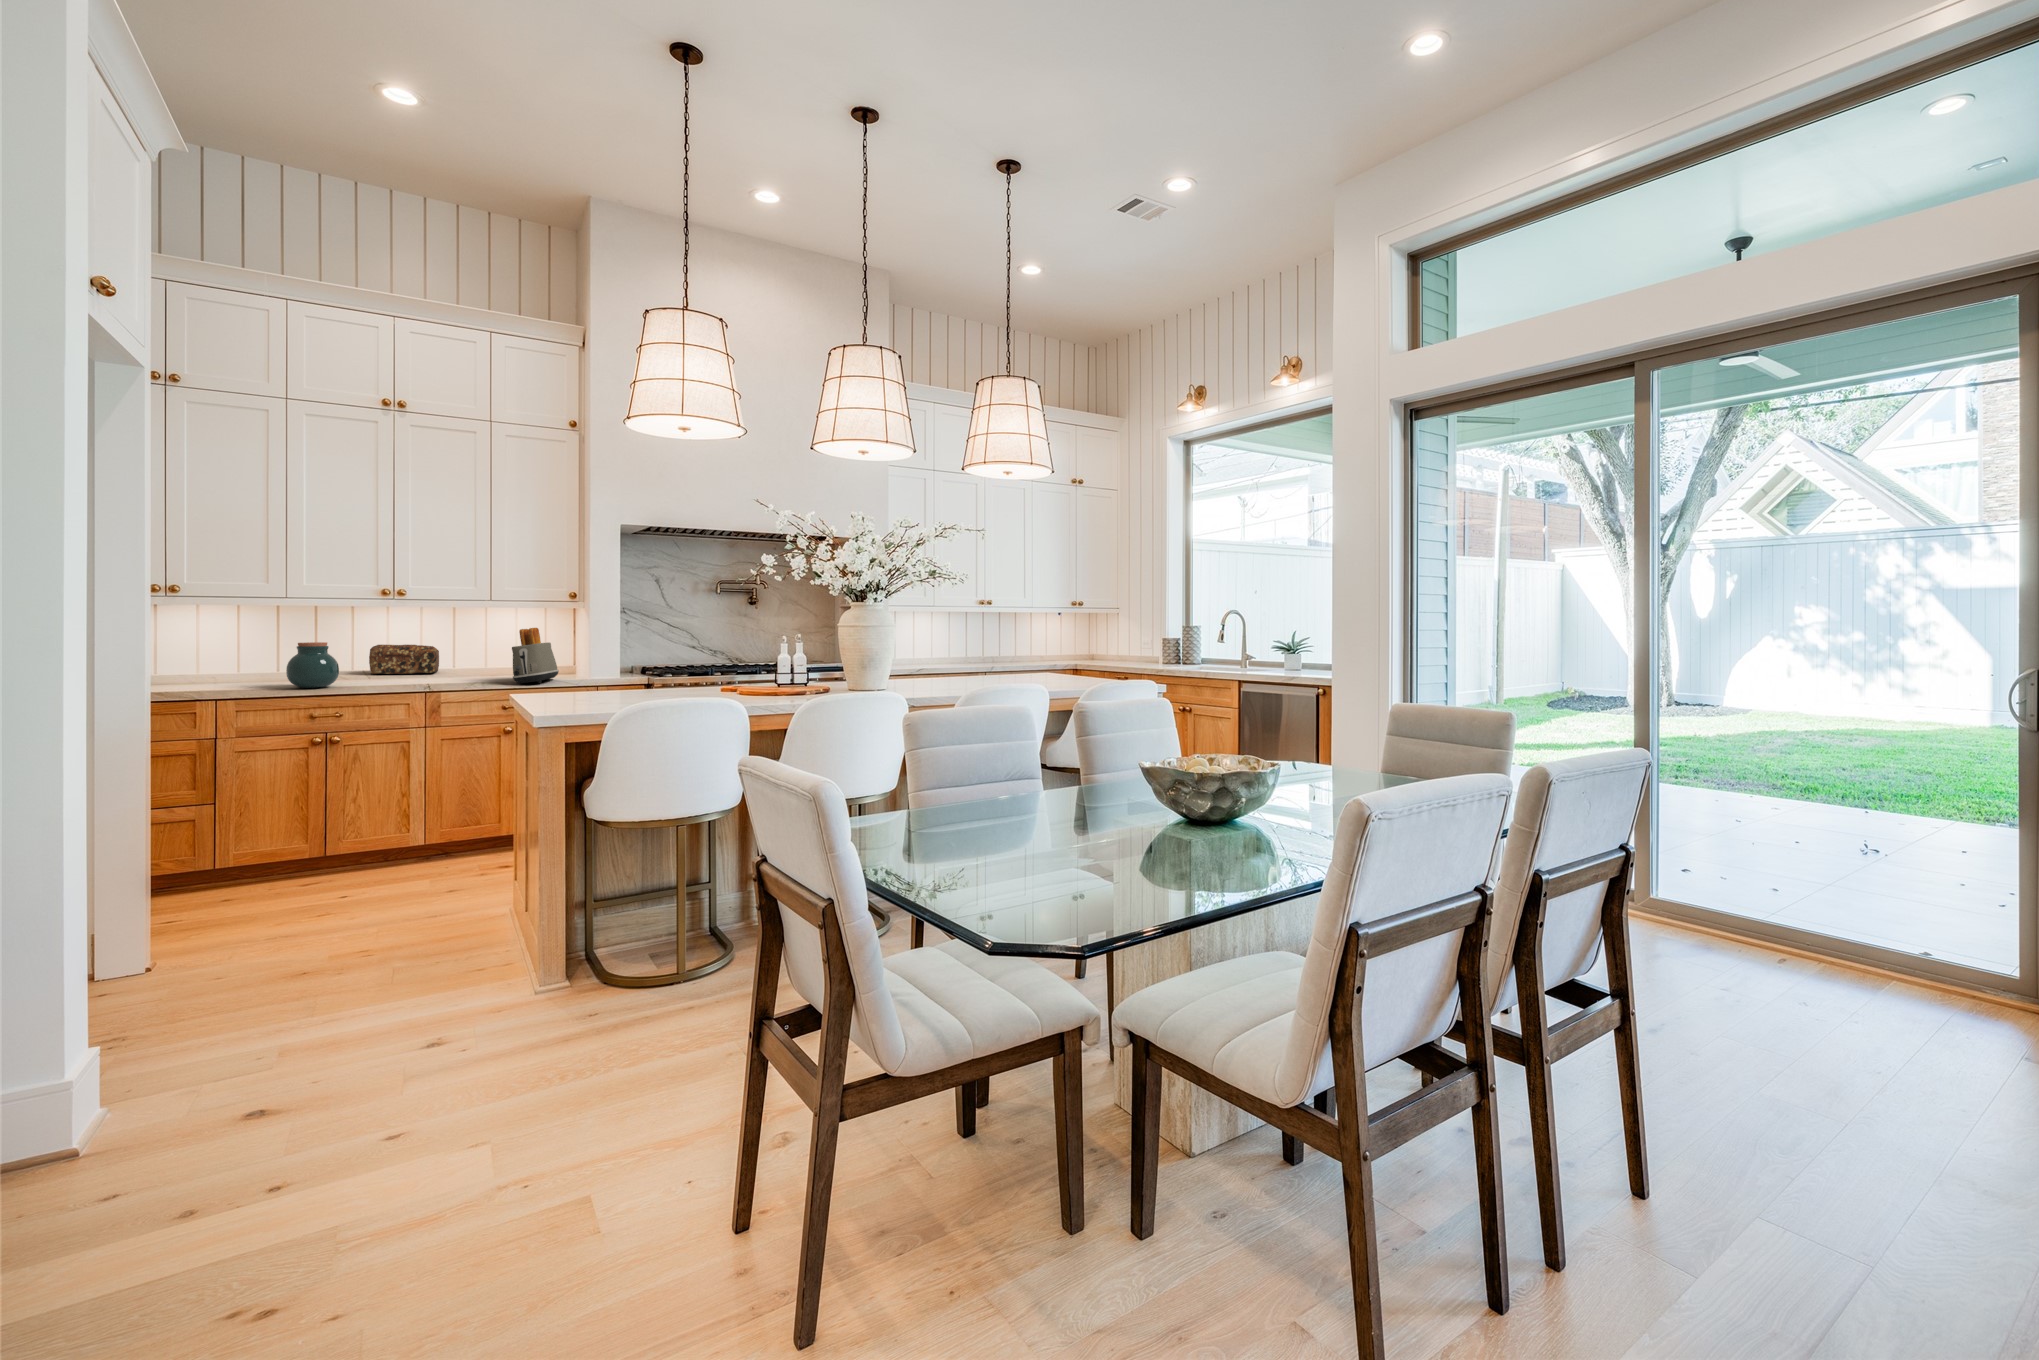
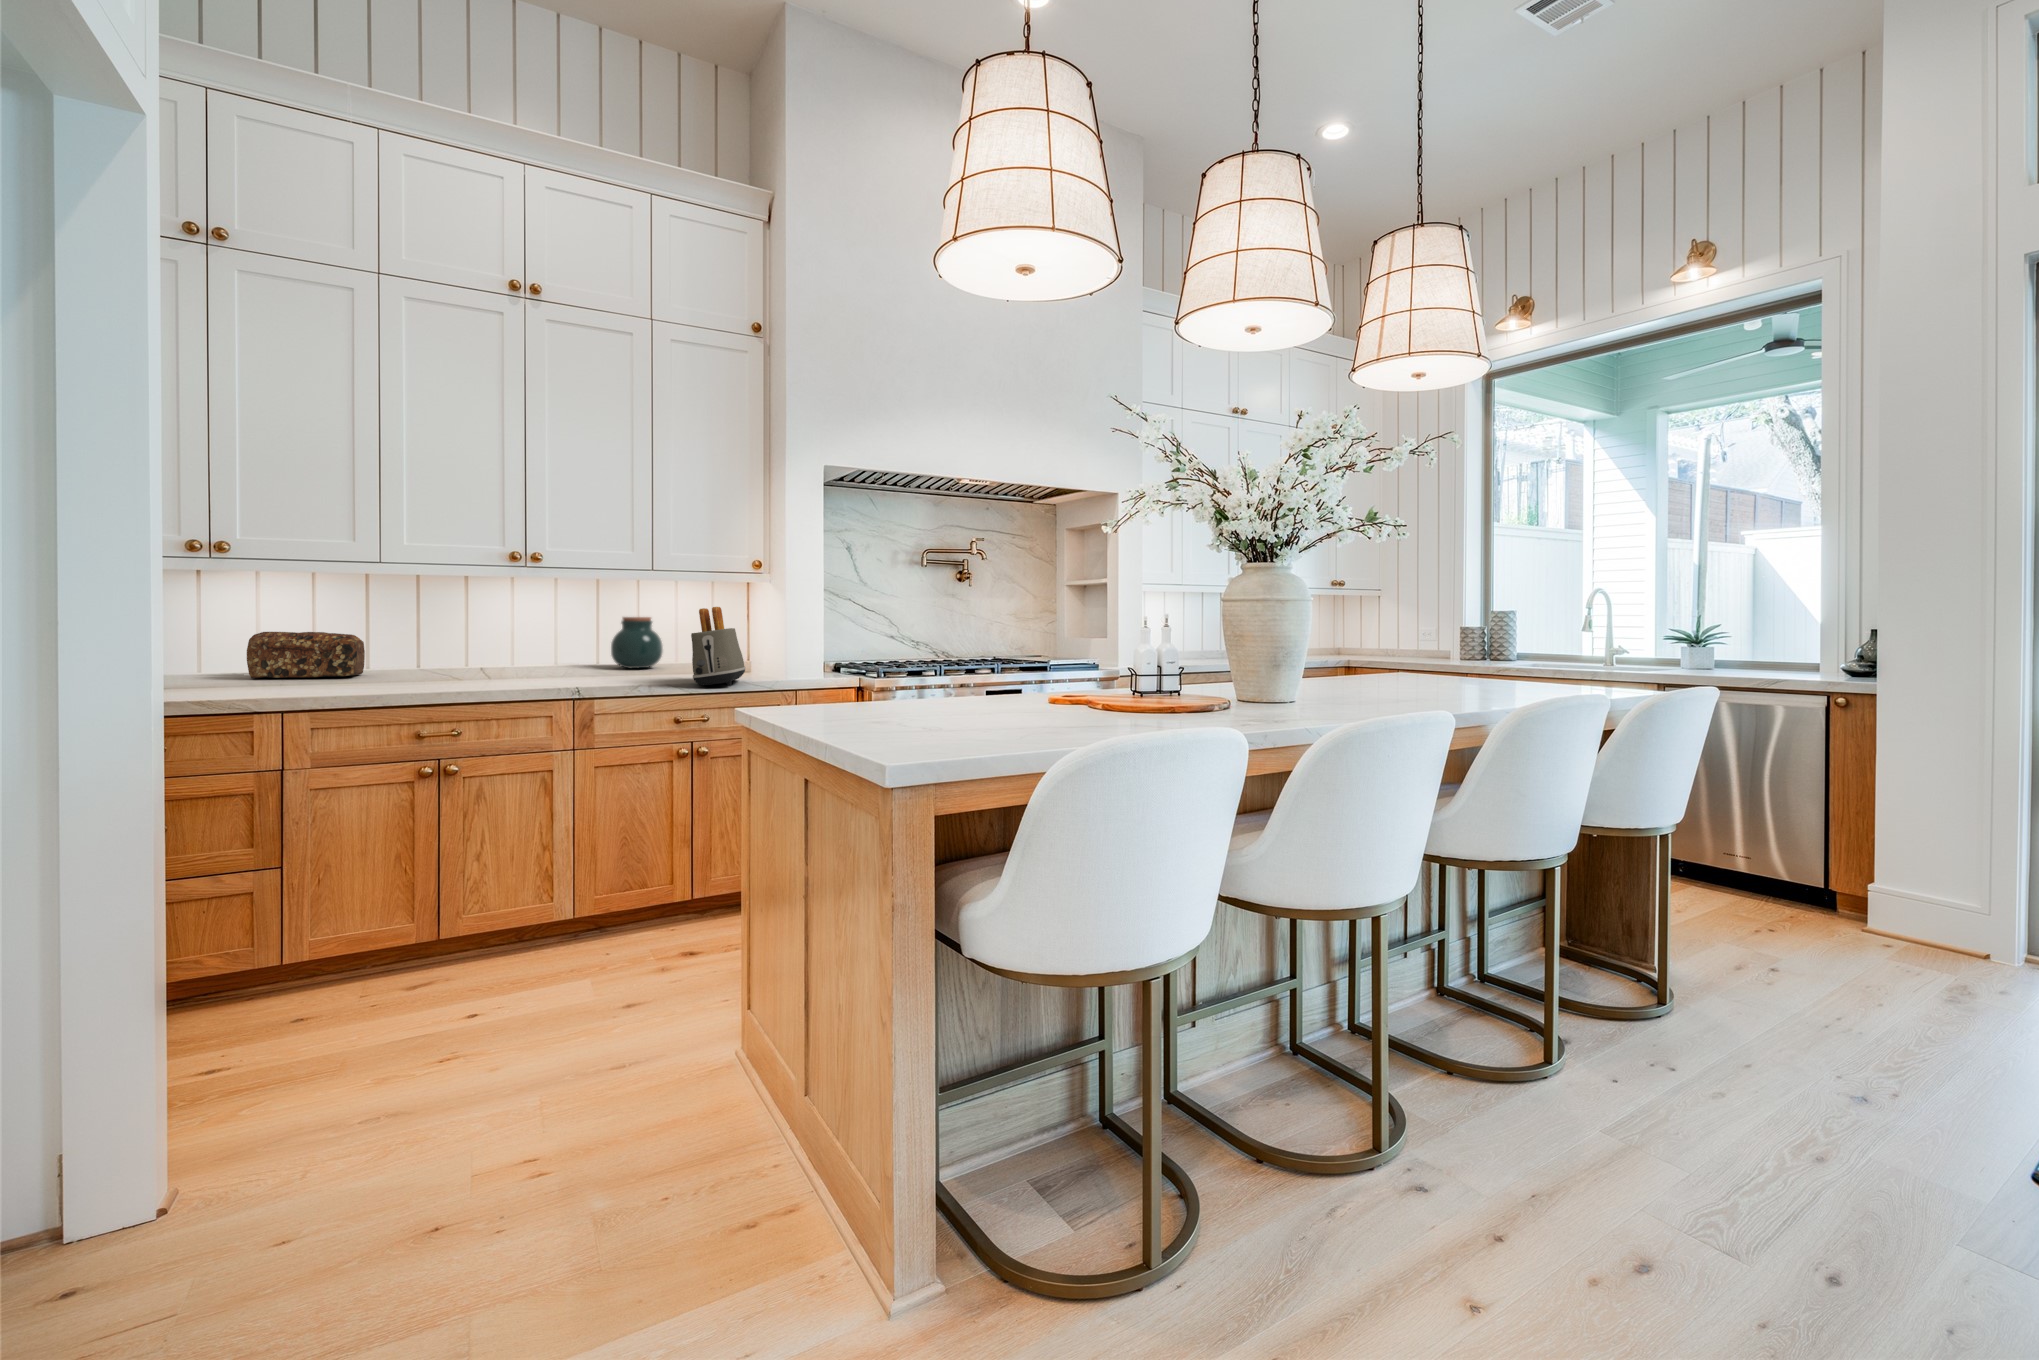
jar: present [286,642,339,688] -> present [611,617,663,668]
bread loaf: present [369,645,439,674] -> present [247,632,365,678]

